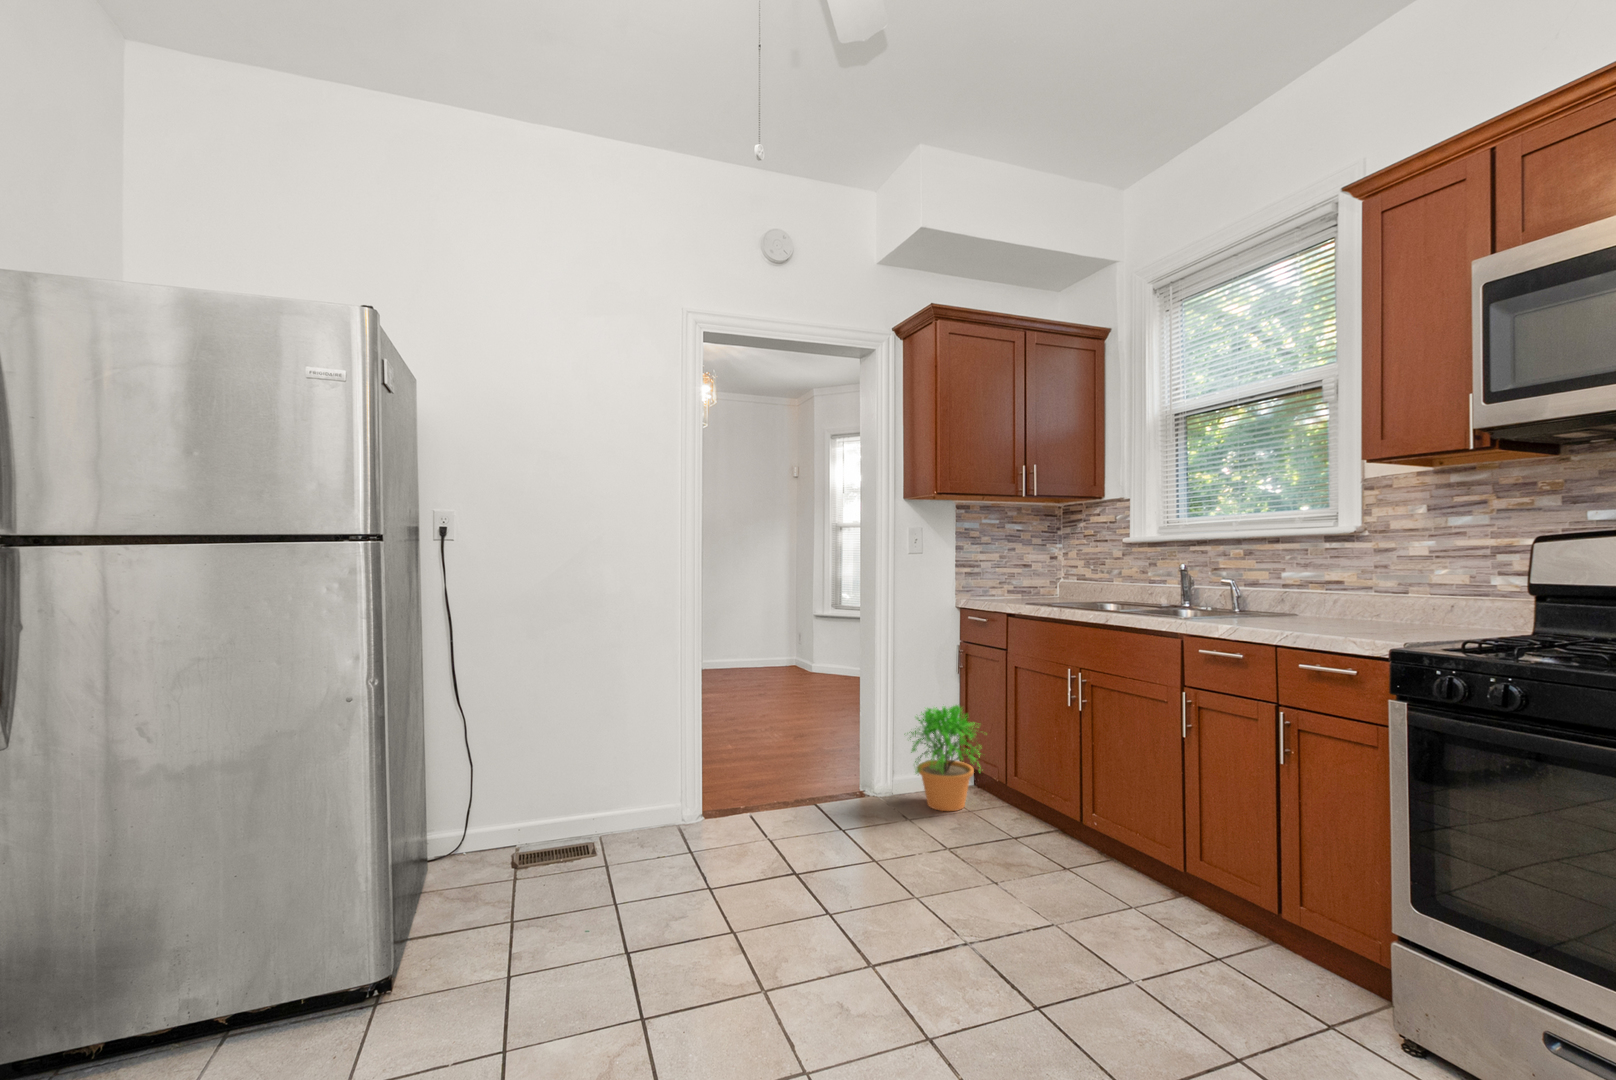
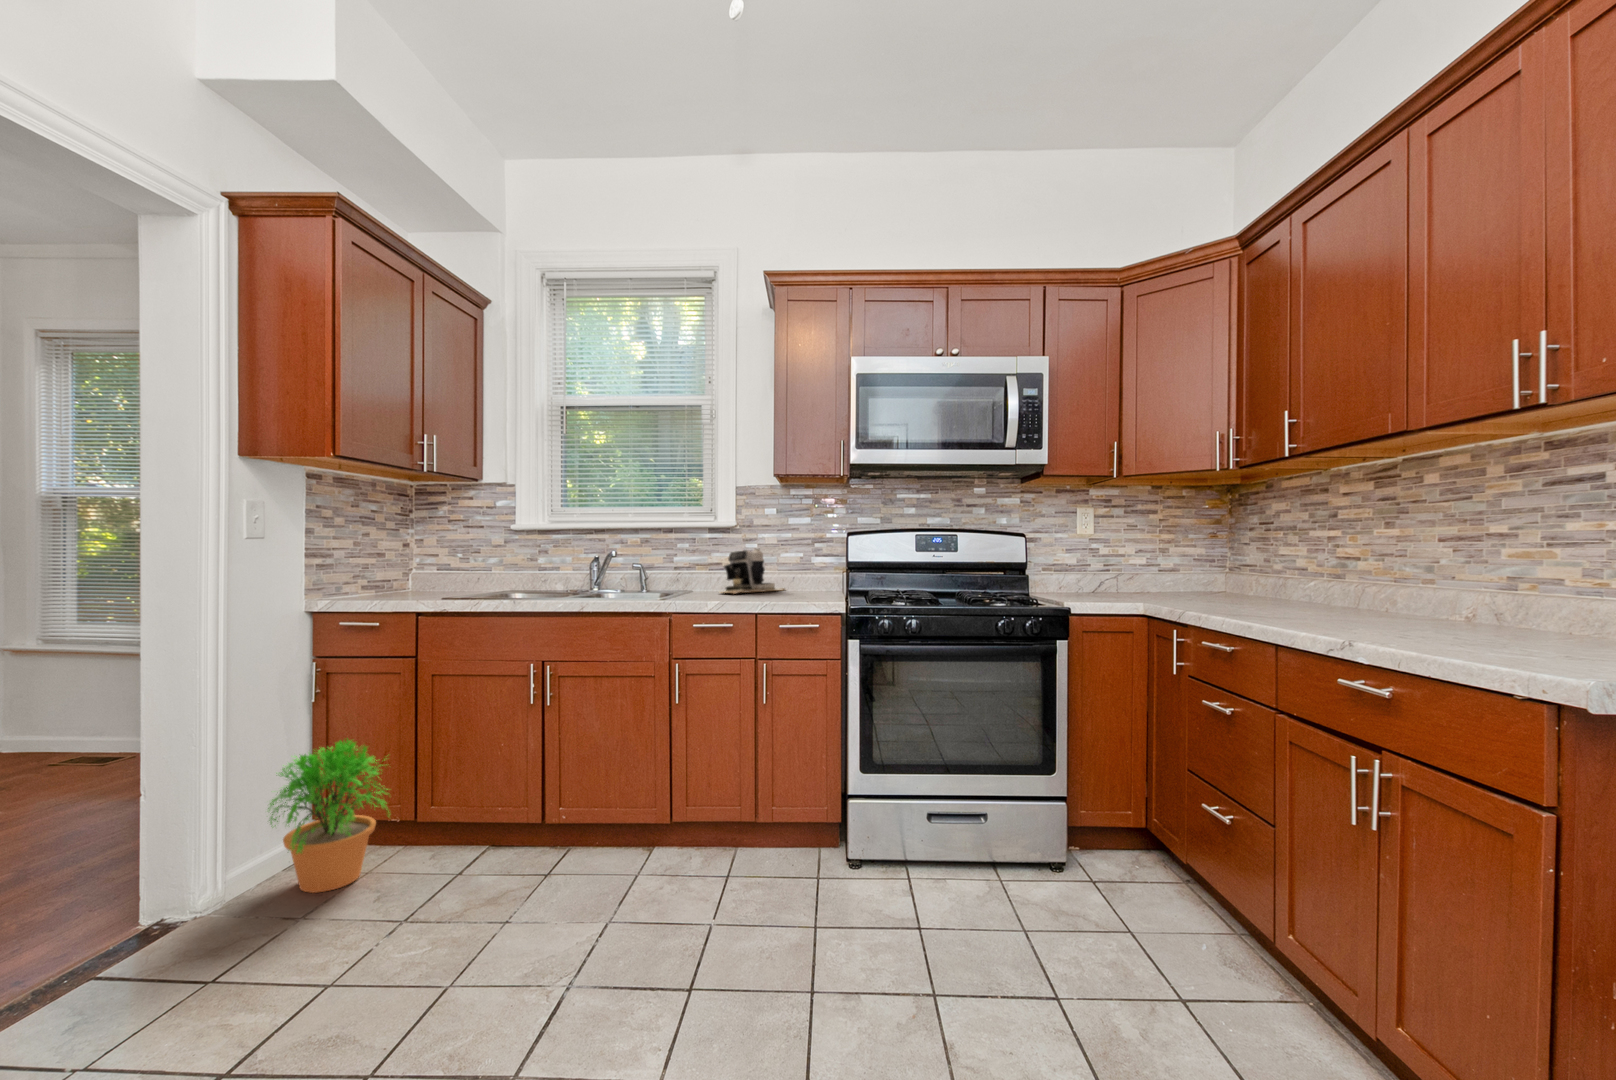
coffee maker: none [1318,562,1463,625] -> present [721,549,785,594]

